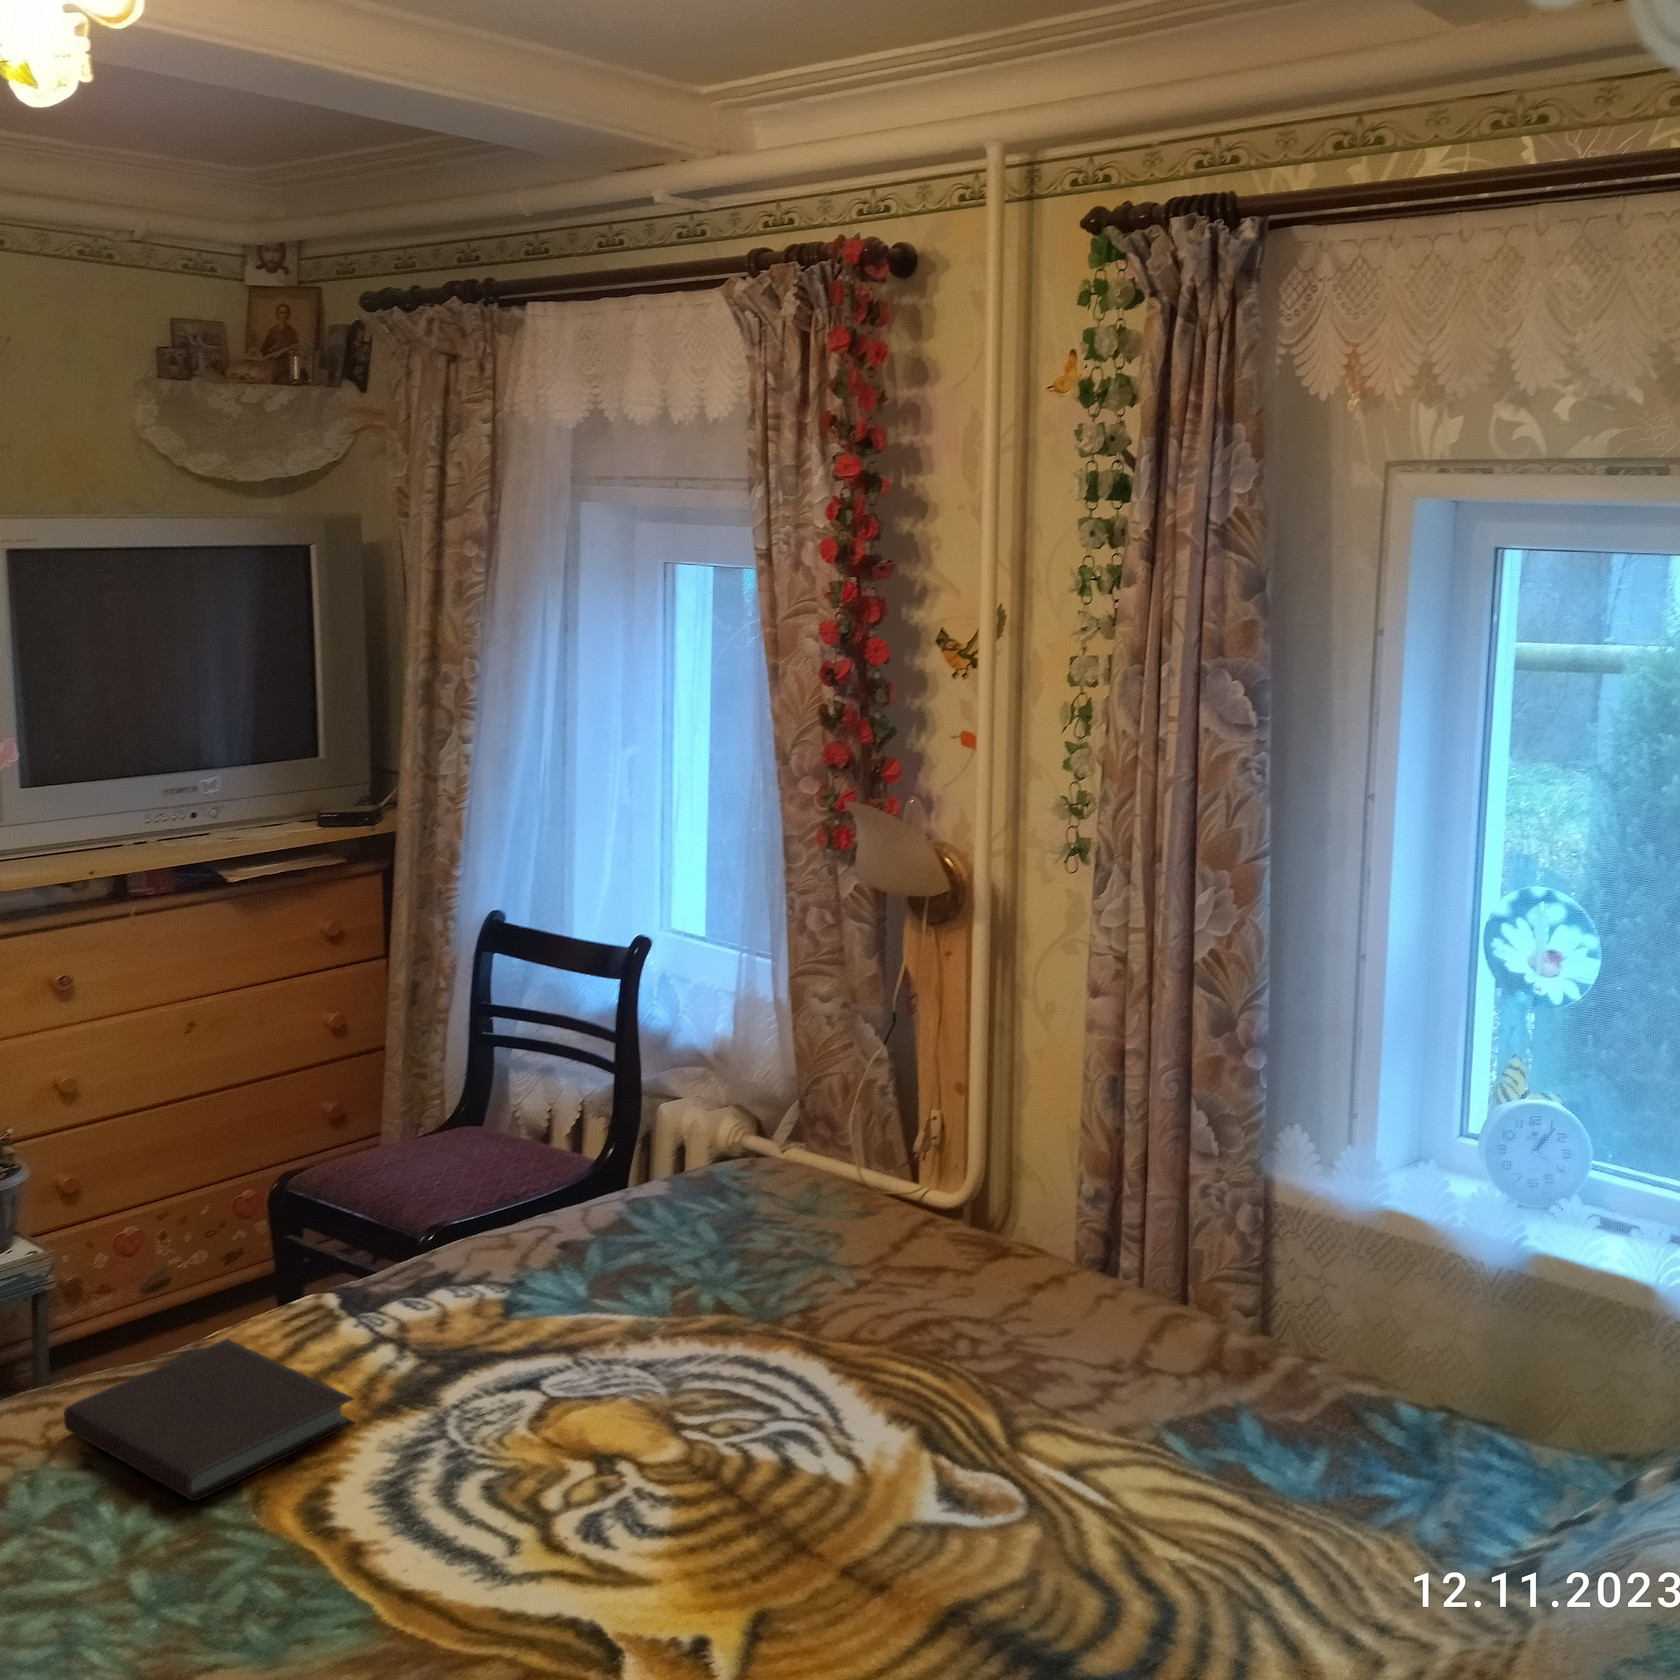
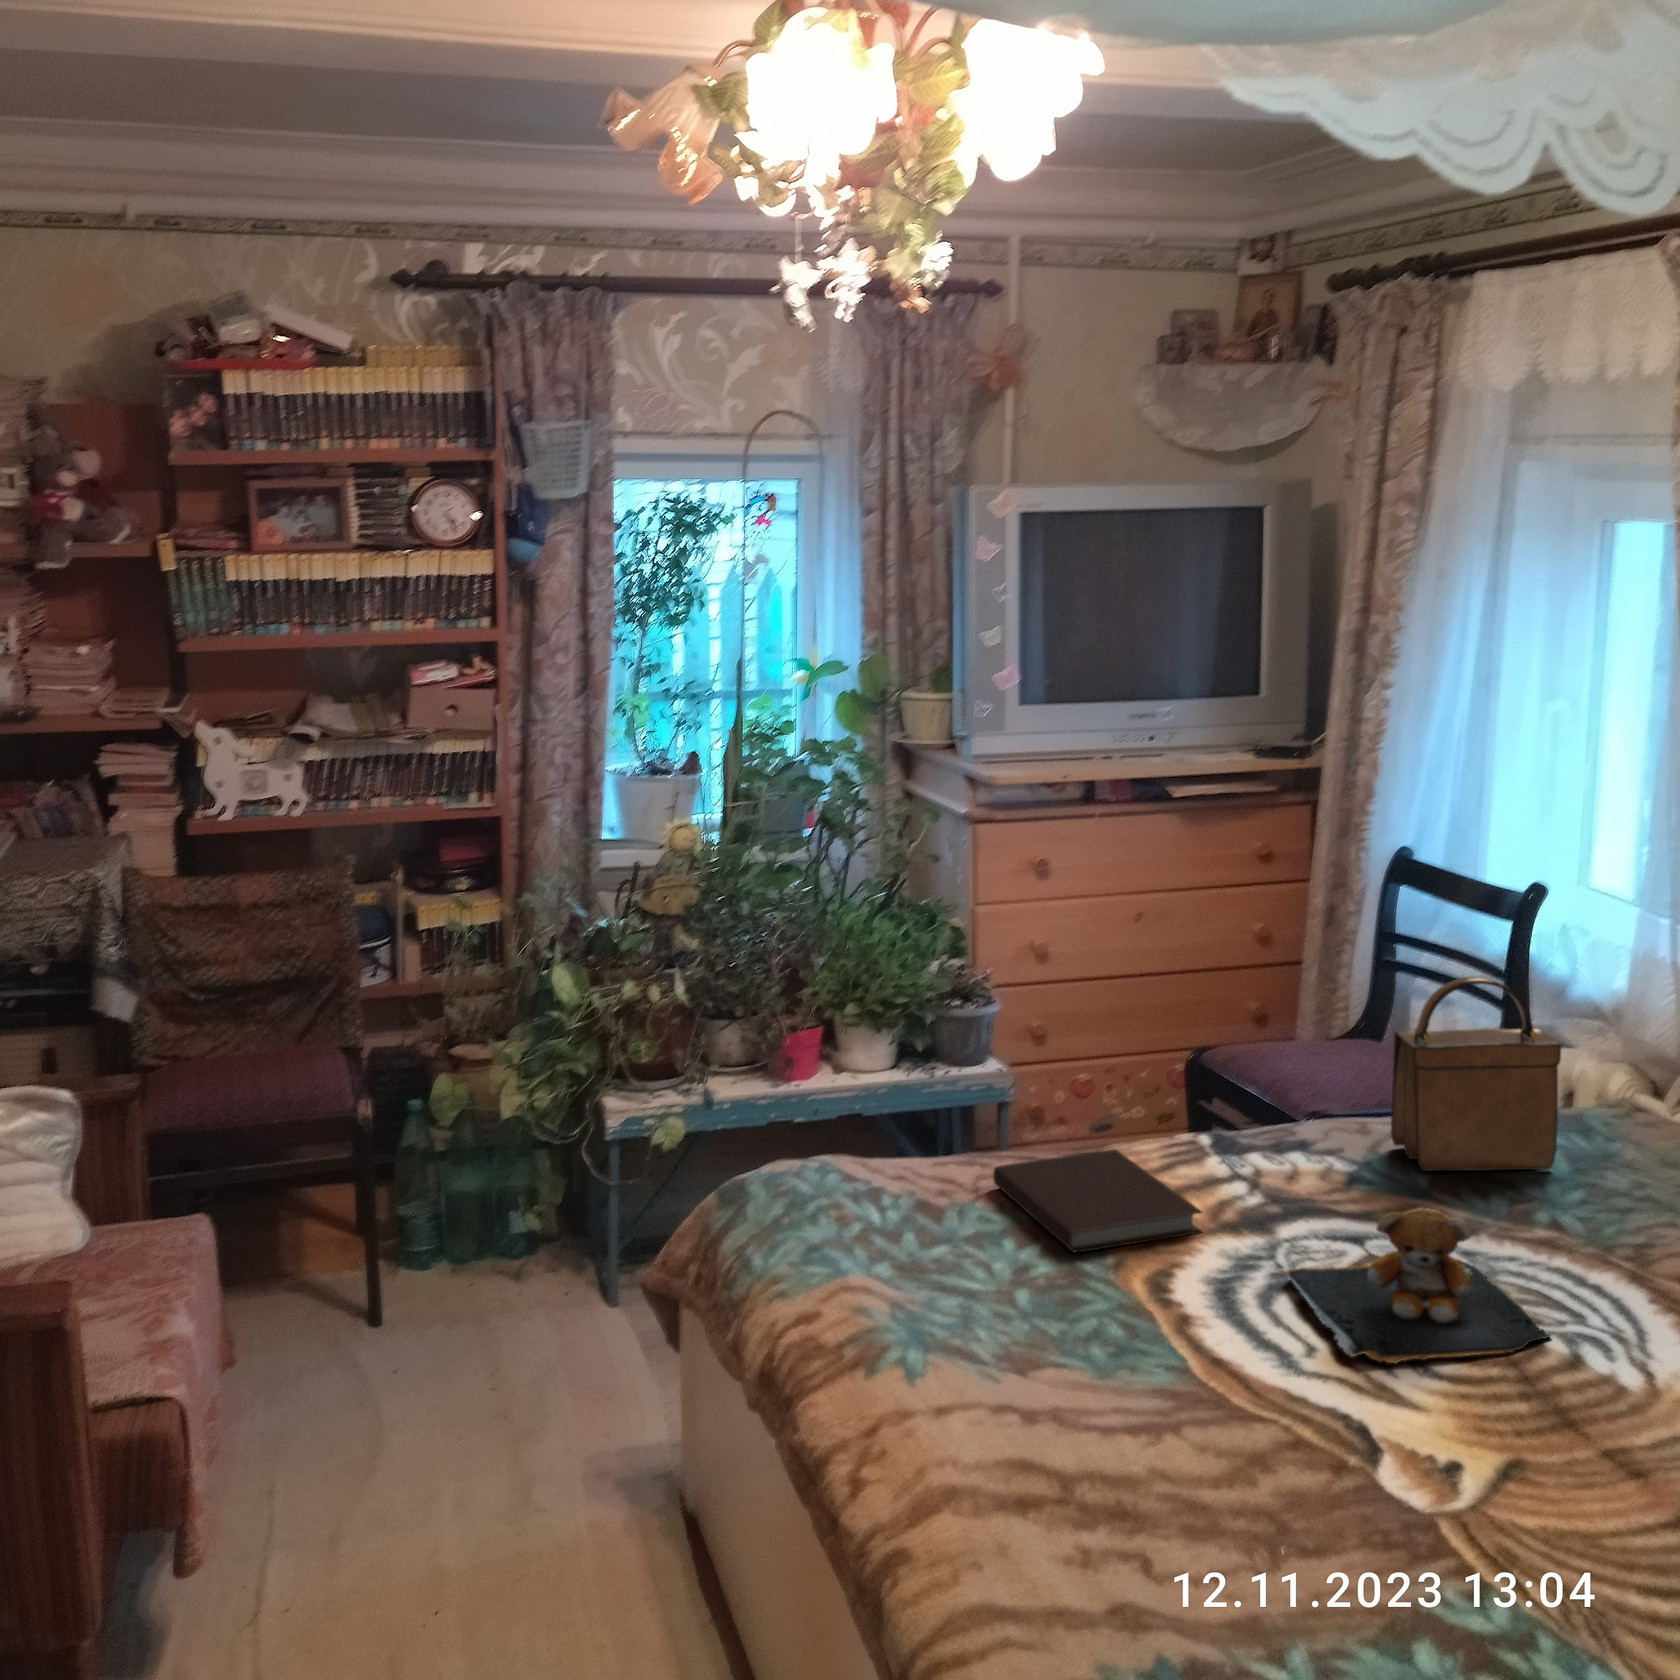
handbag: none [539,1056,705,1277] -> present [1391,976,1562,1171]
teddy bear: none [466,1337,755,1541] -> present [1286,1208,1551,1363]

